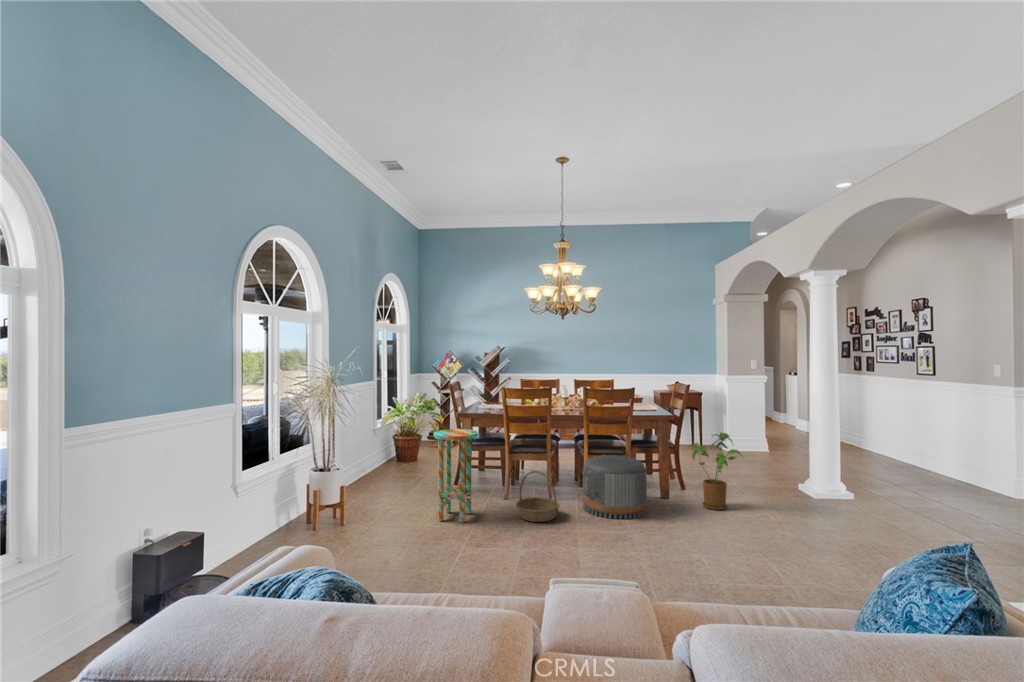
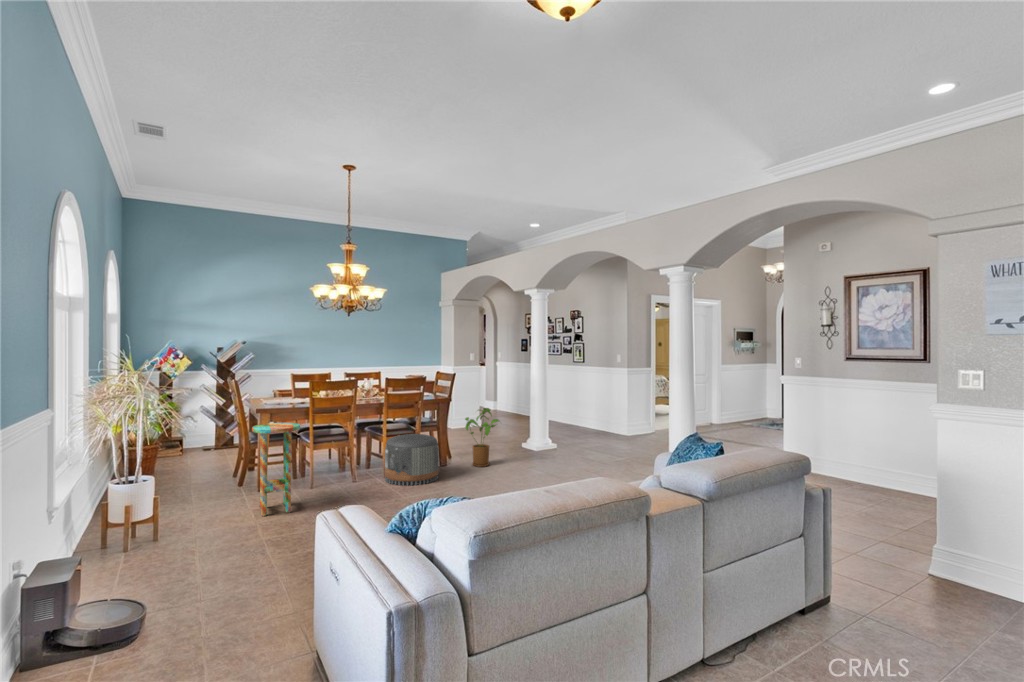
basket: present [516,471,560,522] -> none [334,454,376,499]

